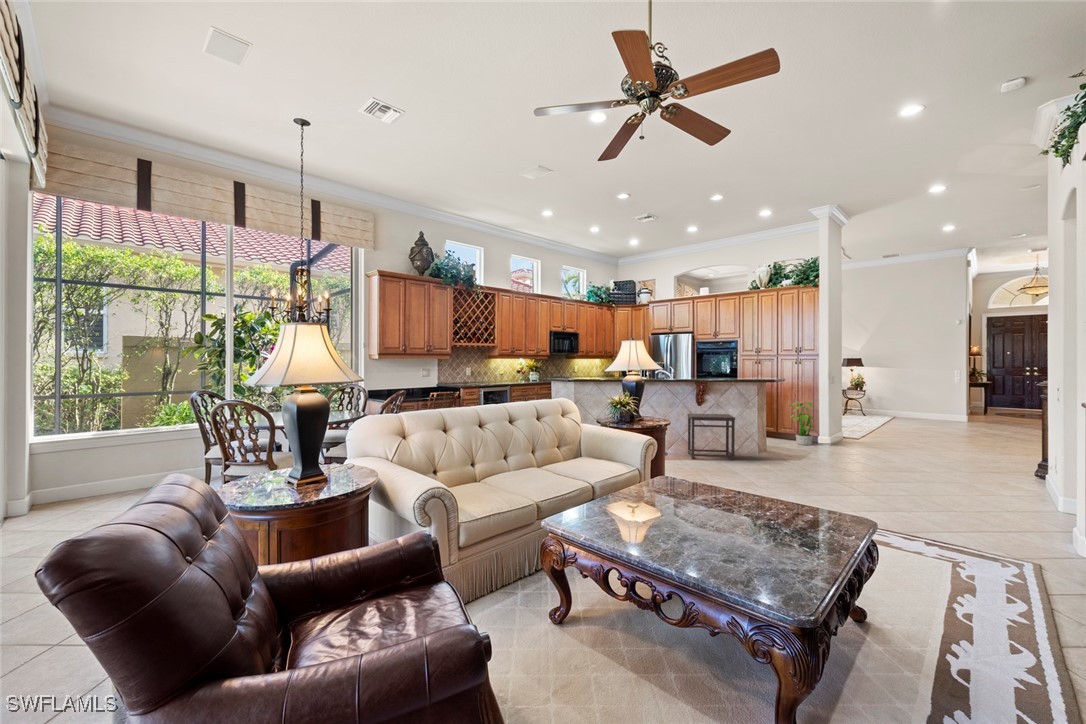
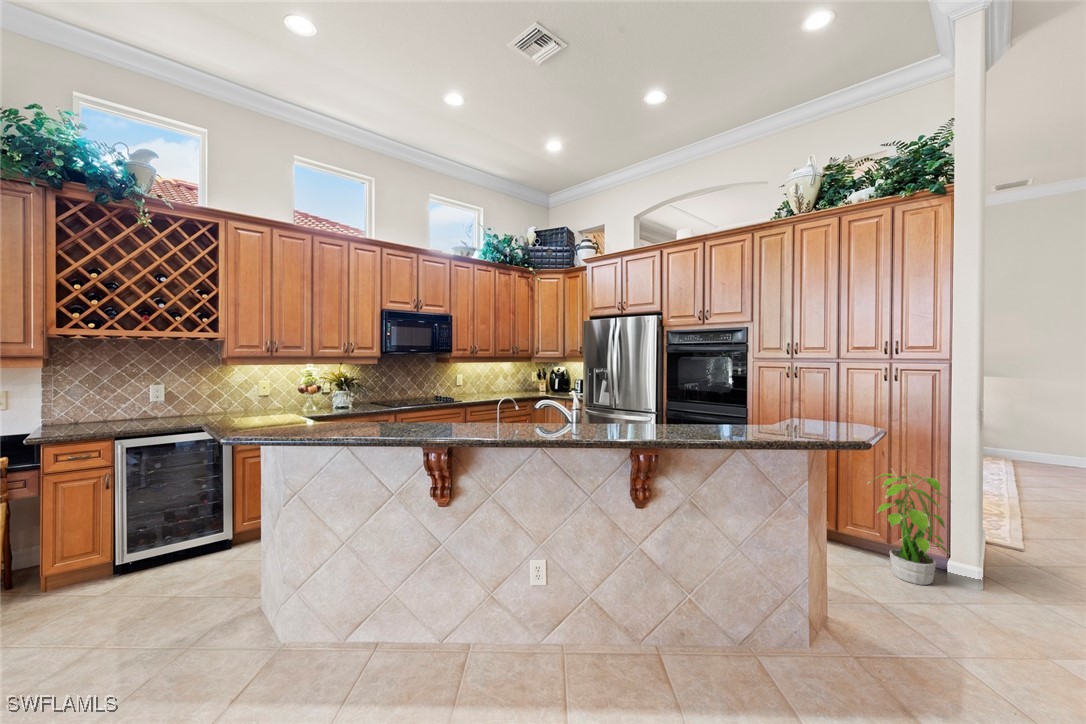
side table: present [688,414,735,460] -> none [603,530,744,713]

